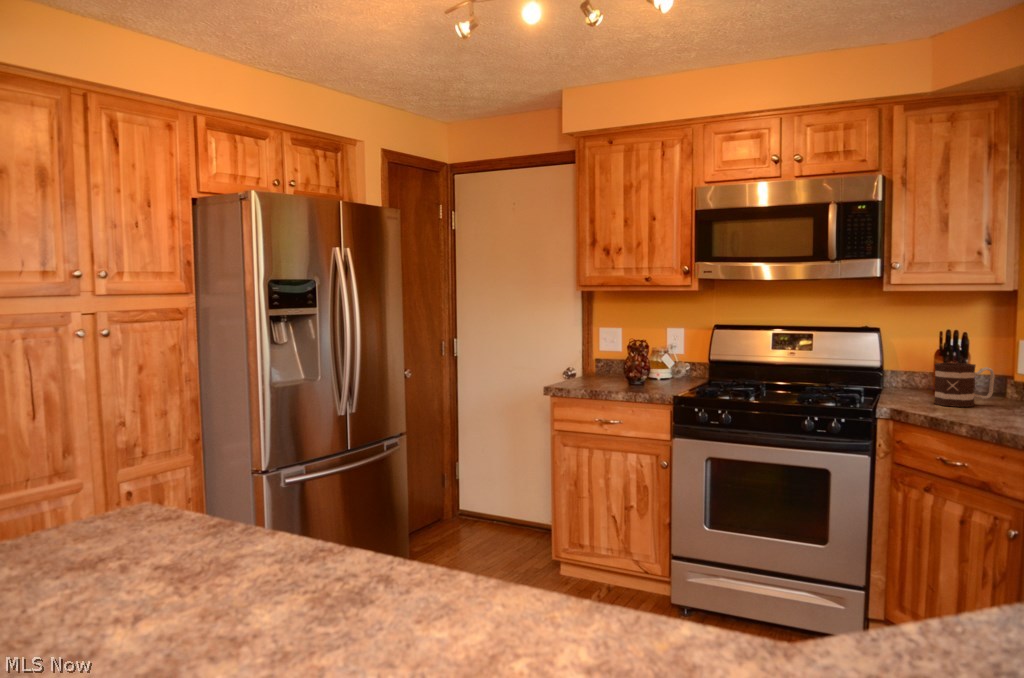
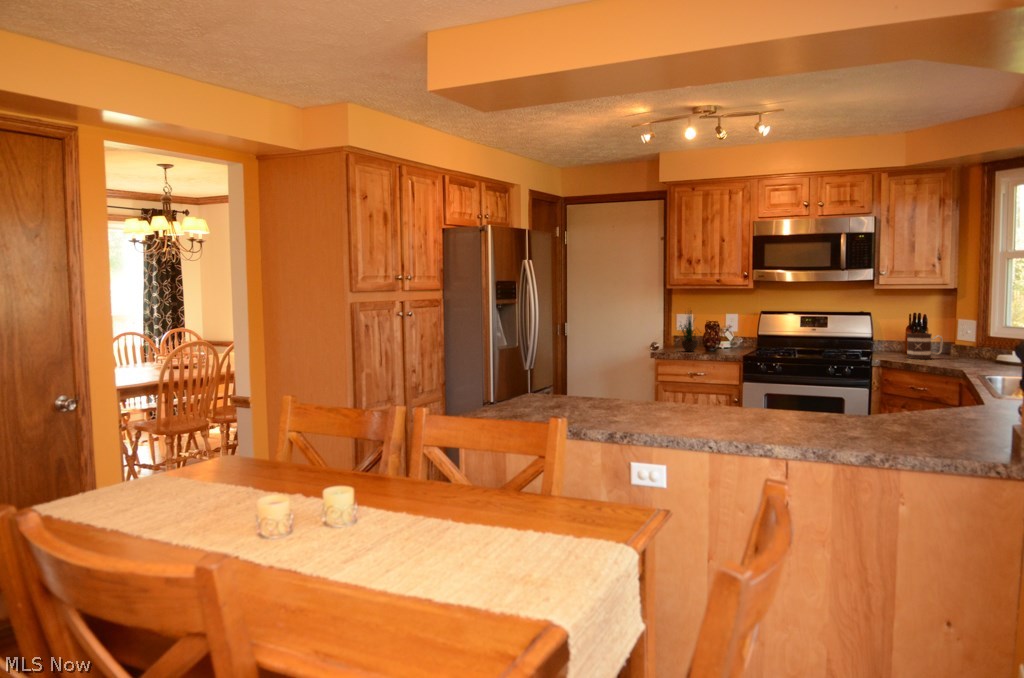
potted plant: none [581,310,622,386] -> present [680,313,697,352]

